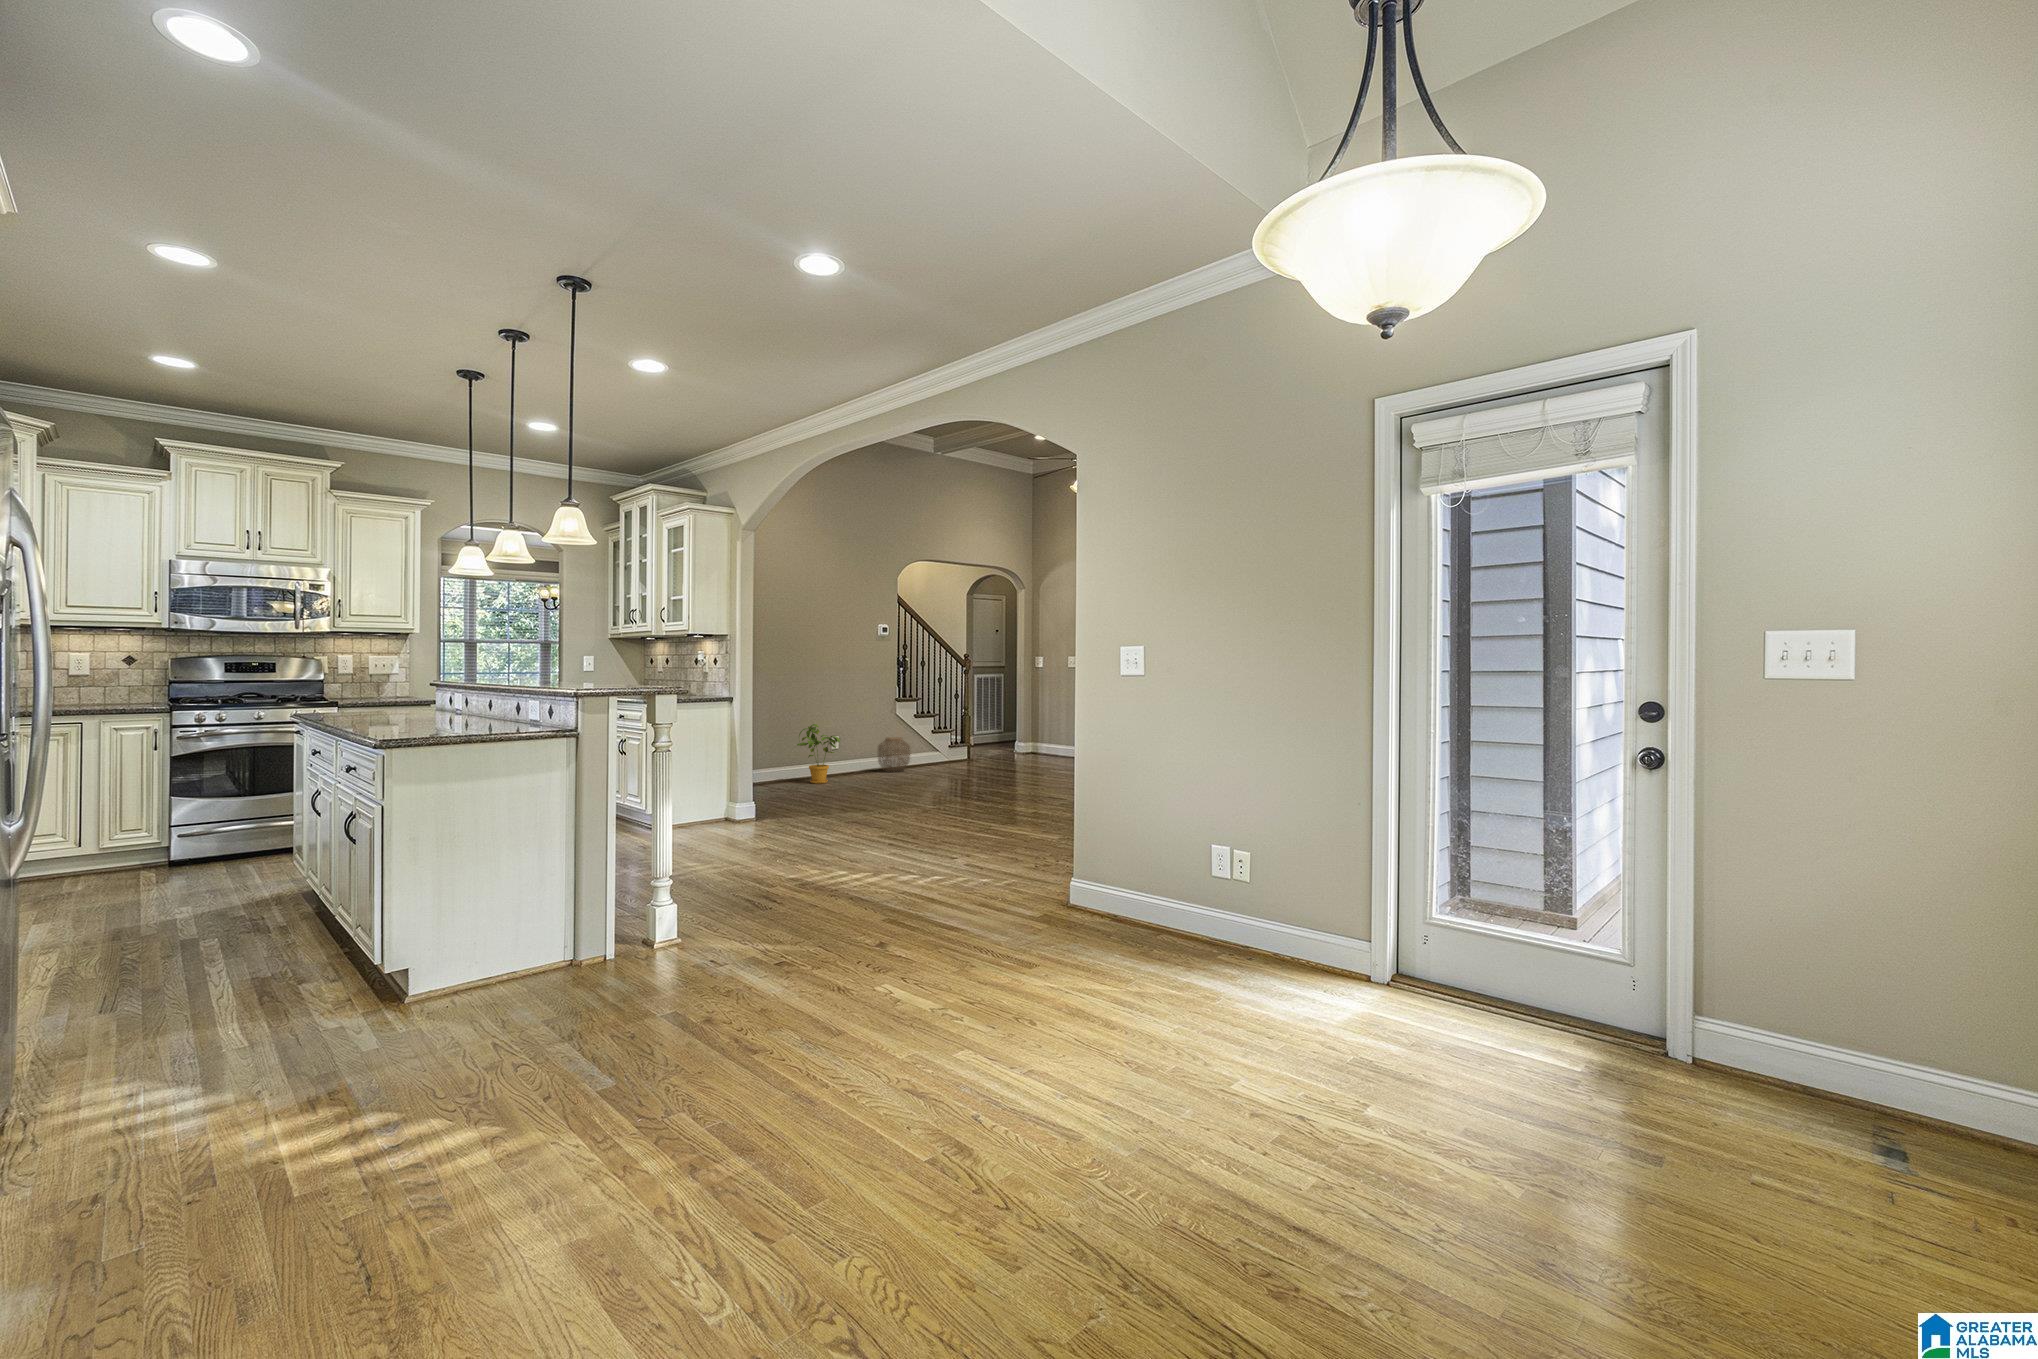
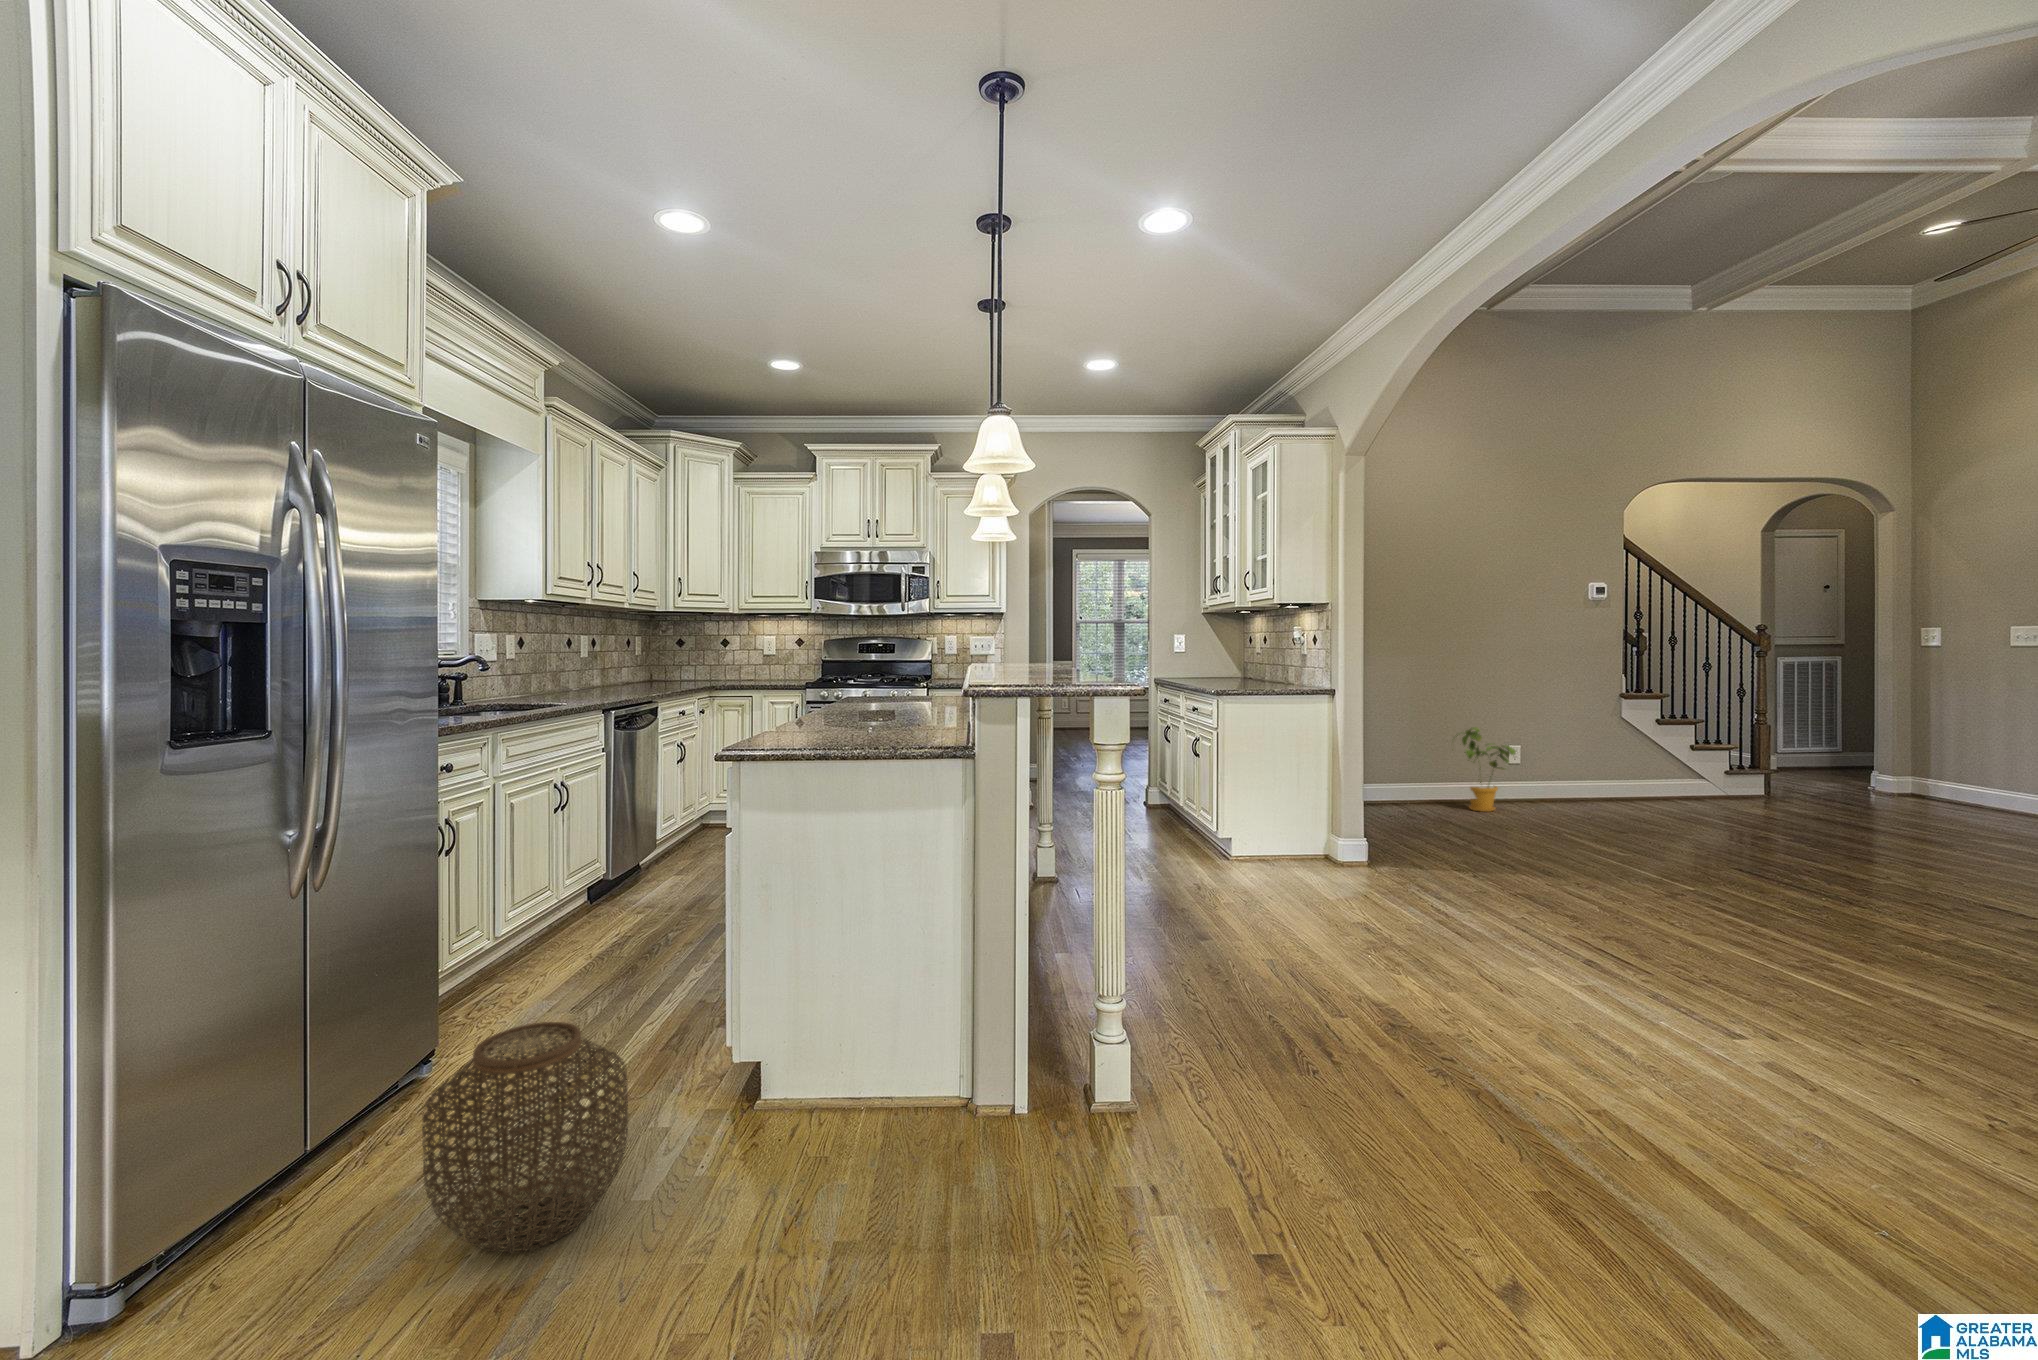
woven basket: present [878,737,910,772] -> present [422,1022,628,1253]

